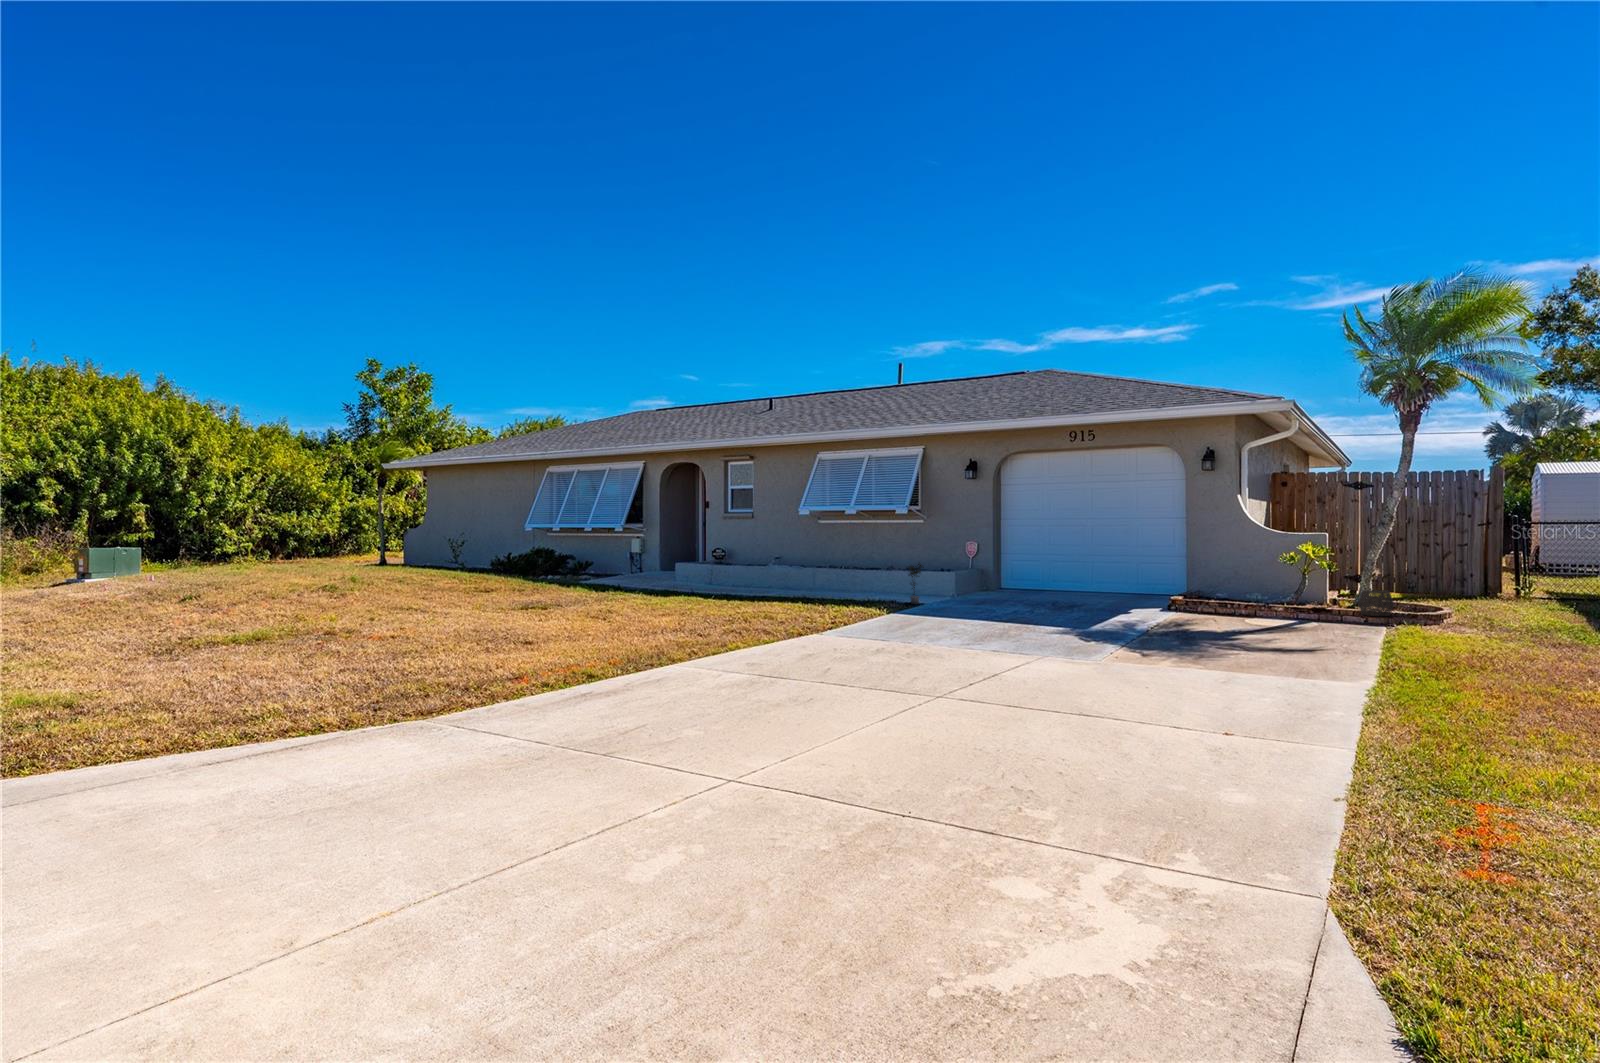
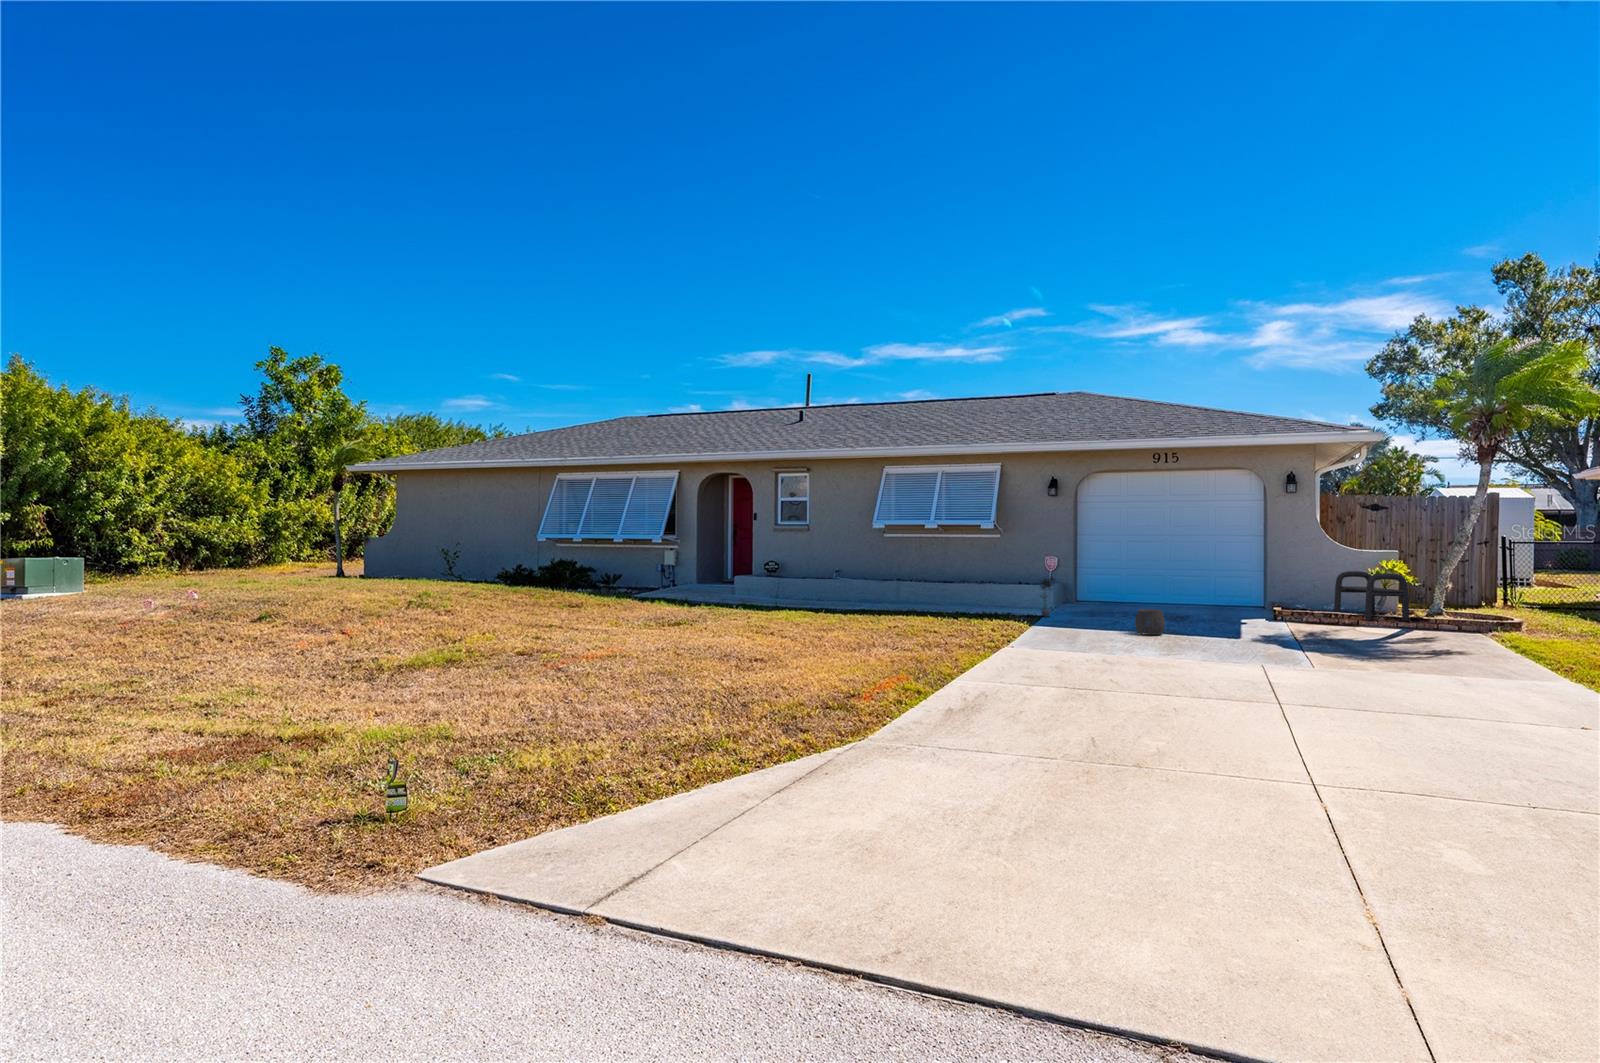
bench: none [1250,556,1316,612] -> present [1334,571,1409,621]
woven basket: present [1358,590,1394,616] -> present [1135,609,1165,635]

